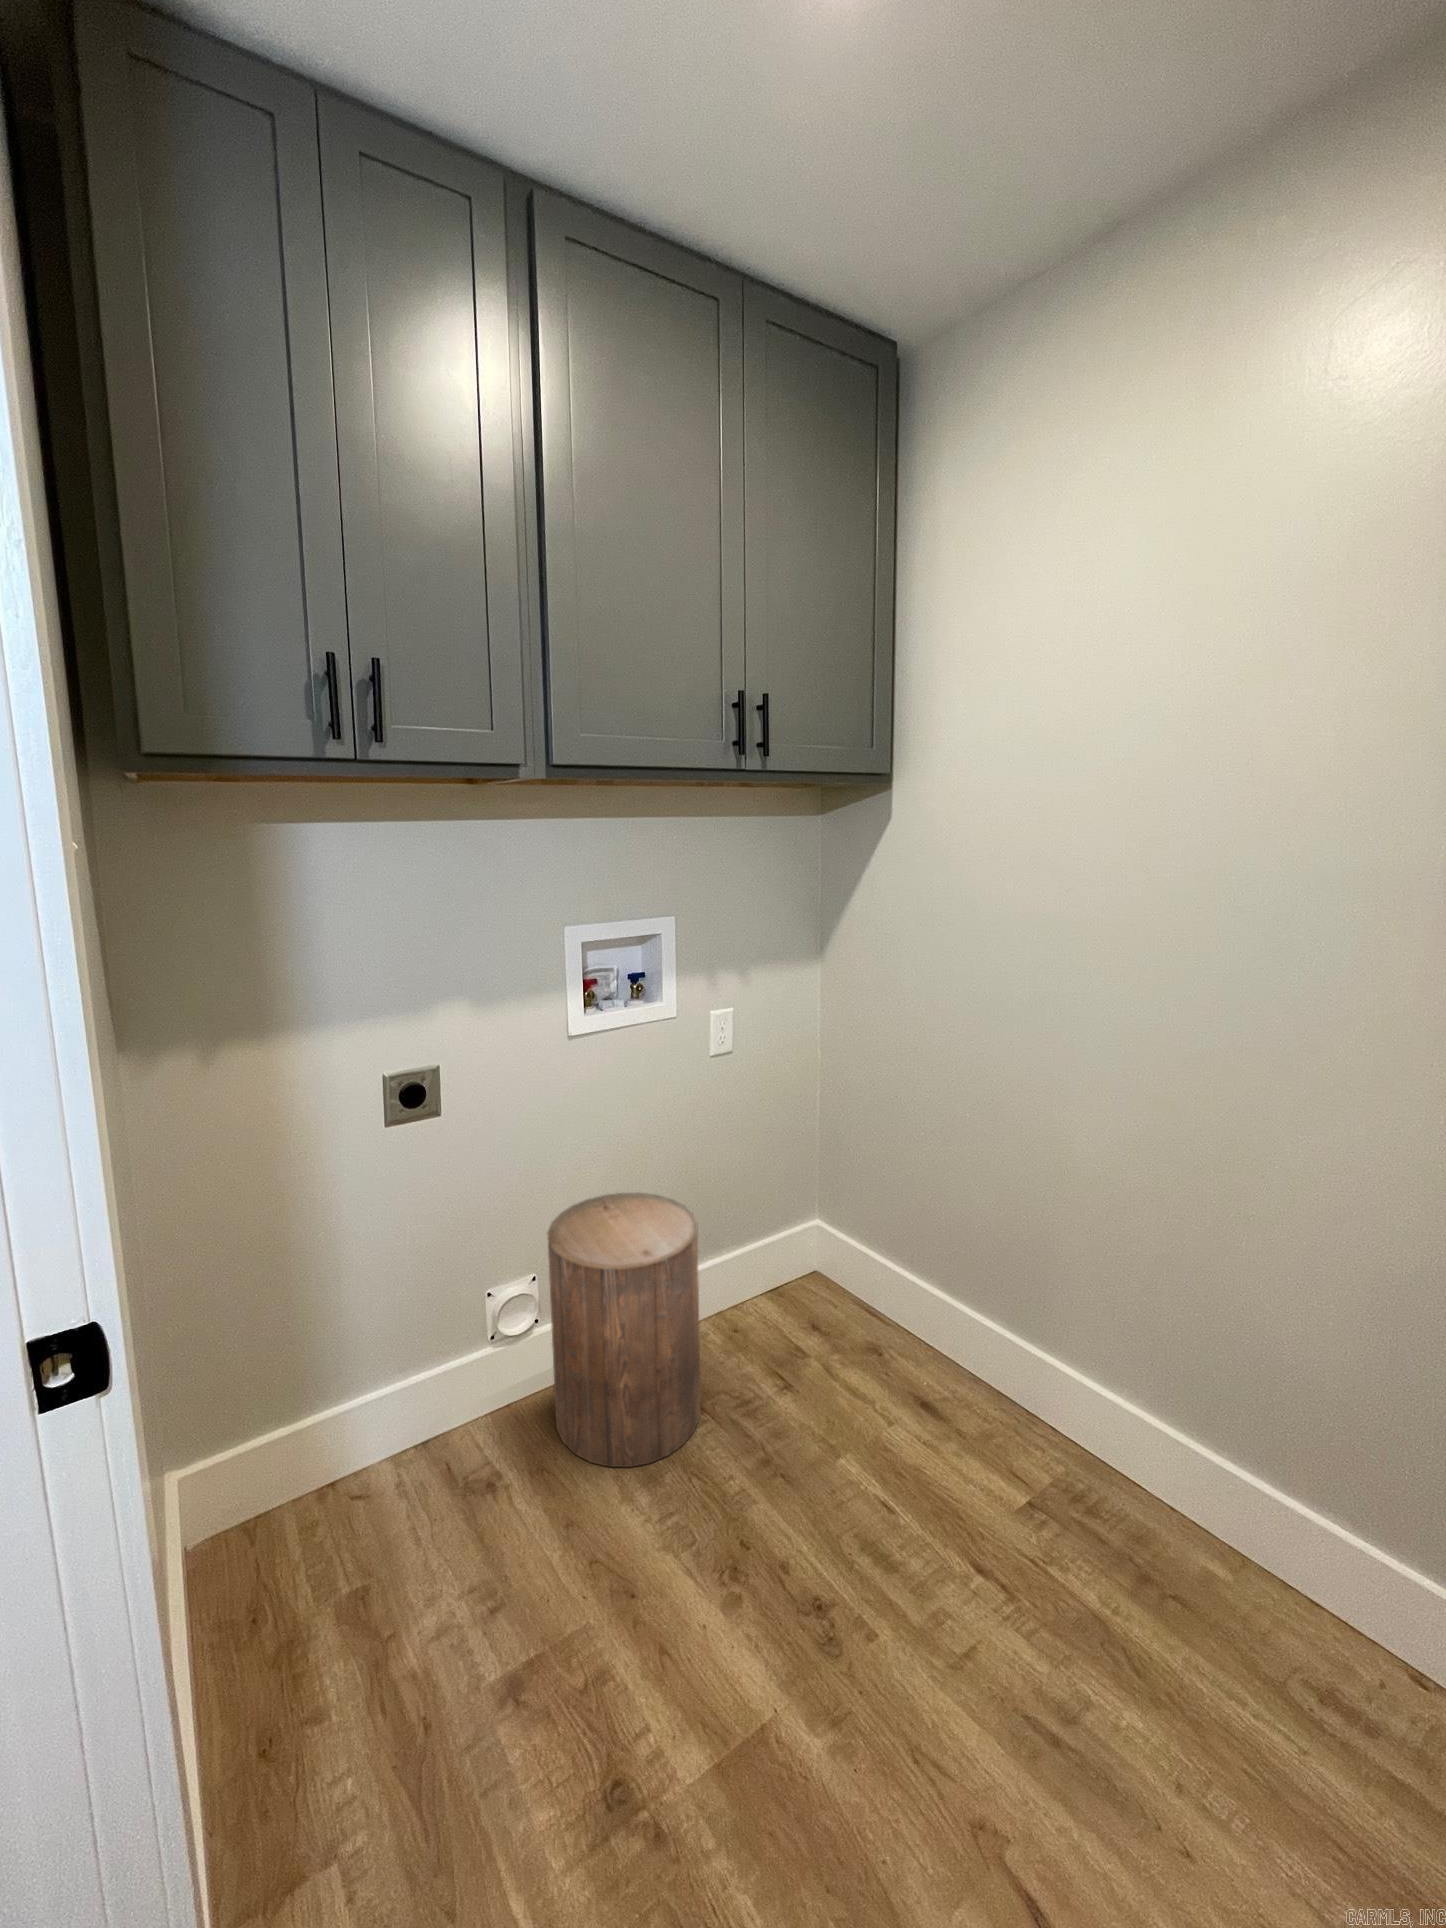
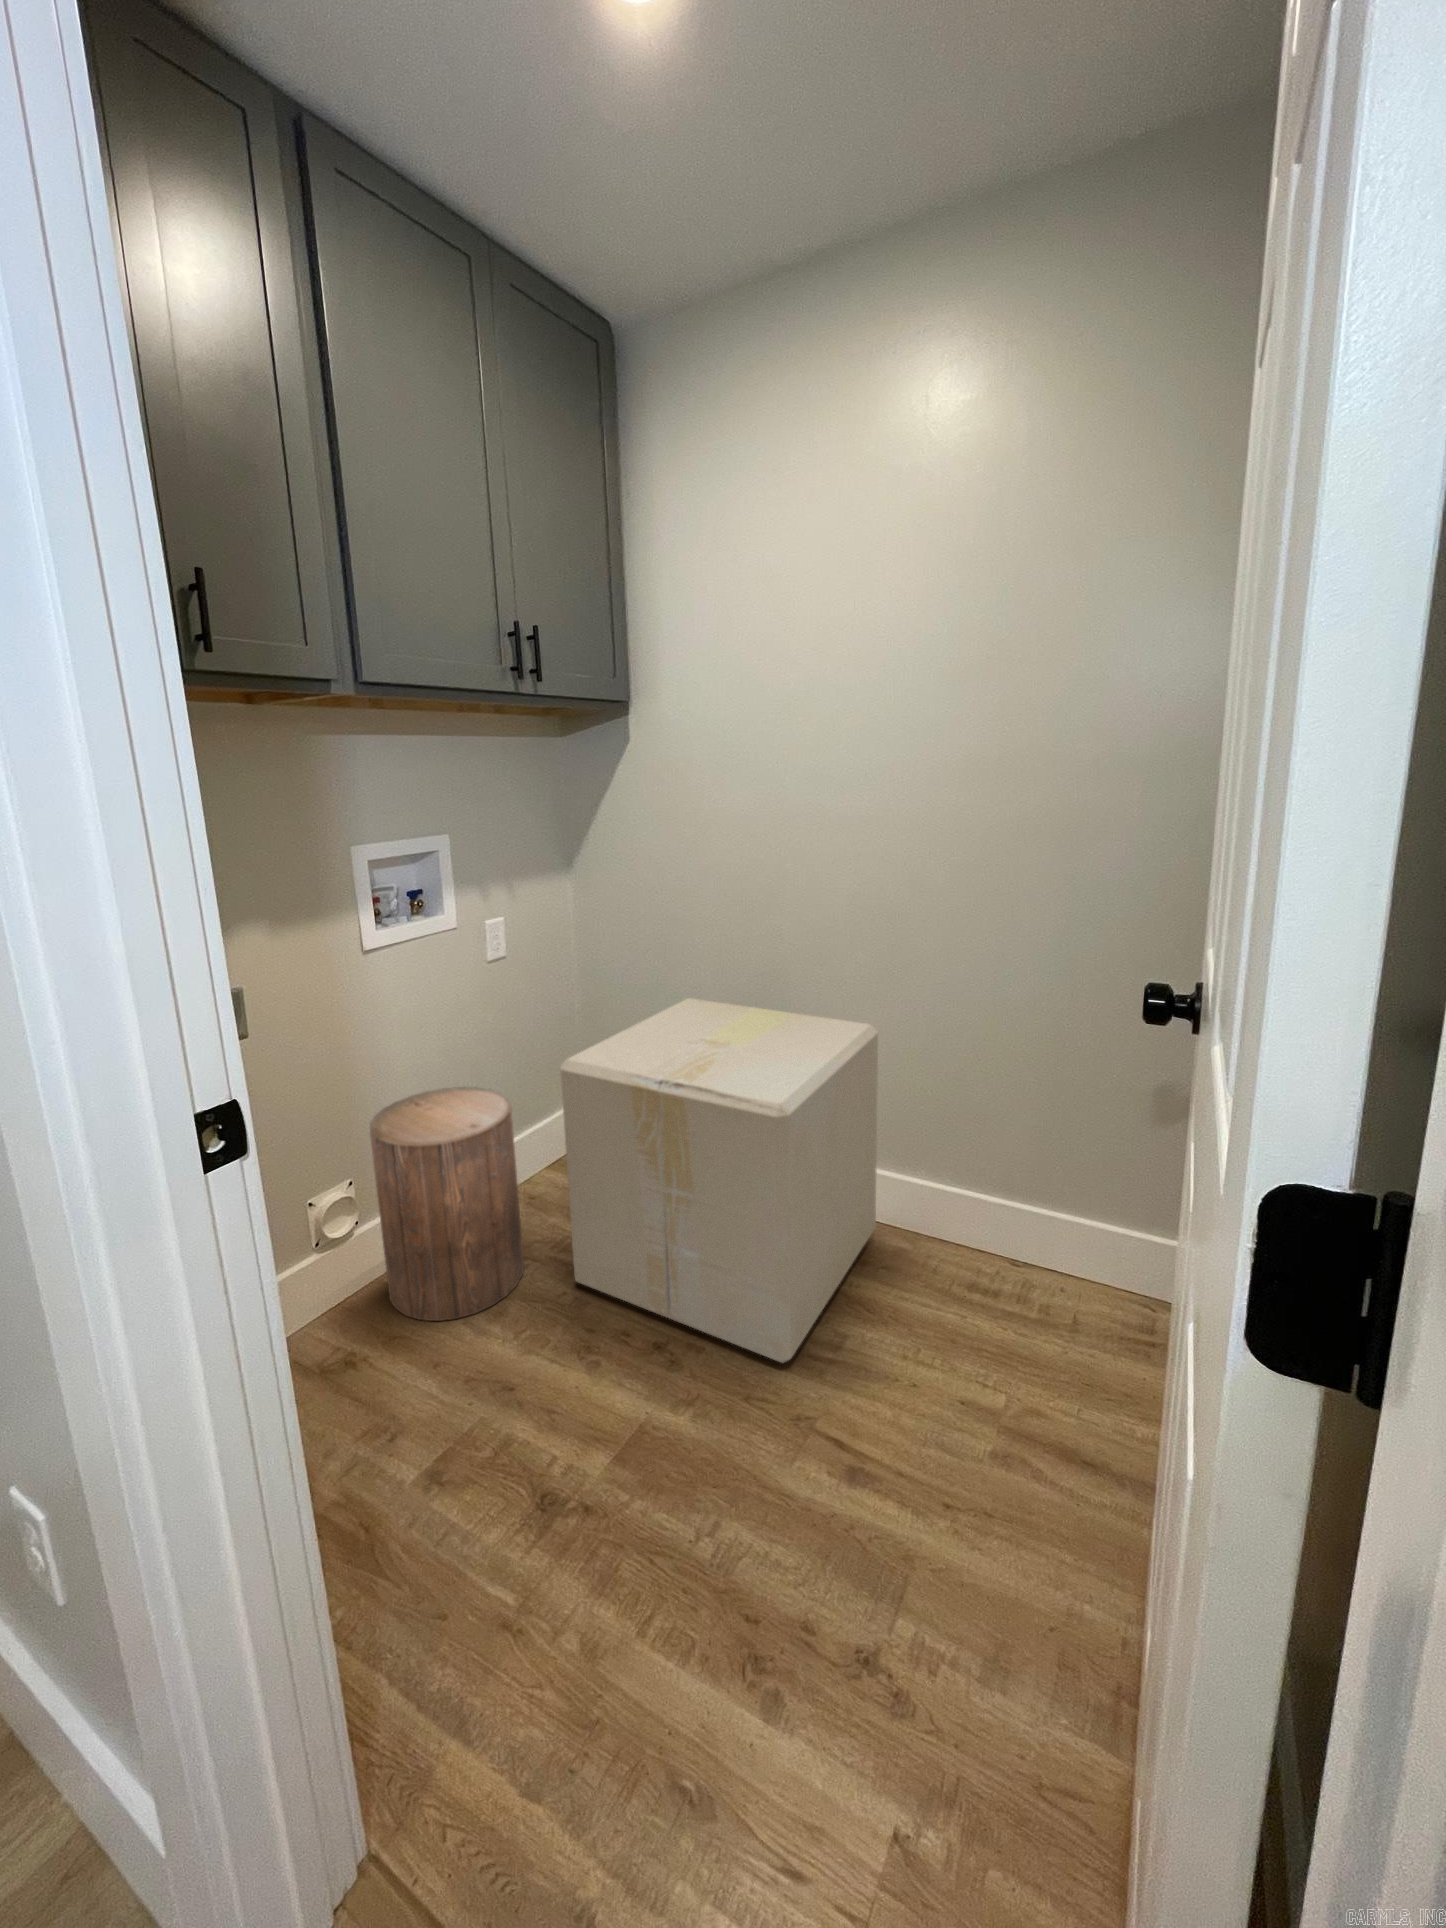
cardboard box: none [742,1135,1196,1713] -> present [560,998,878,1363]

